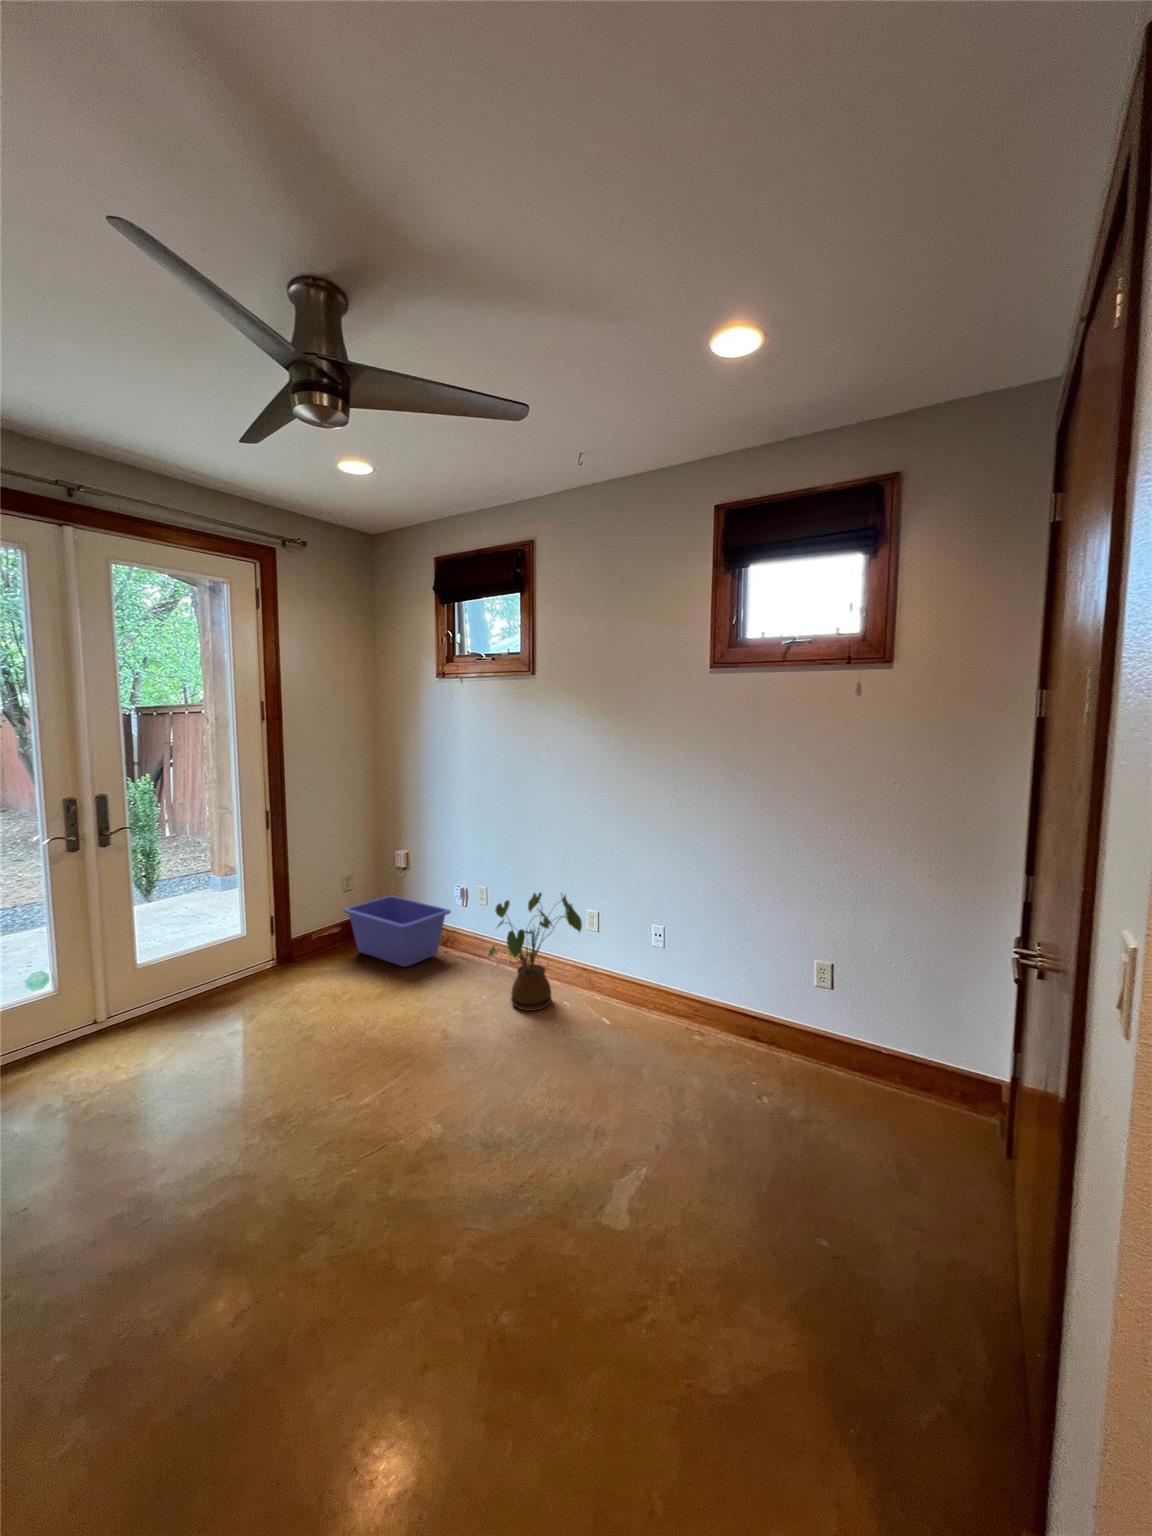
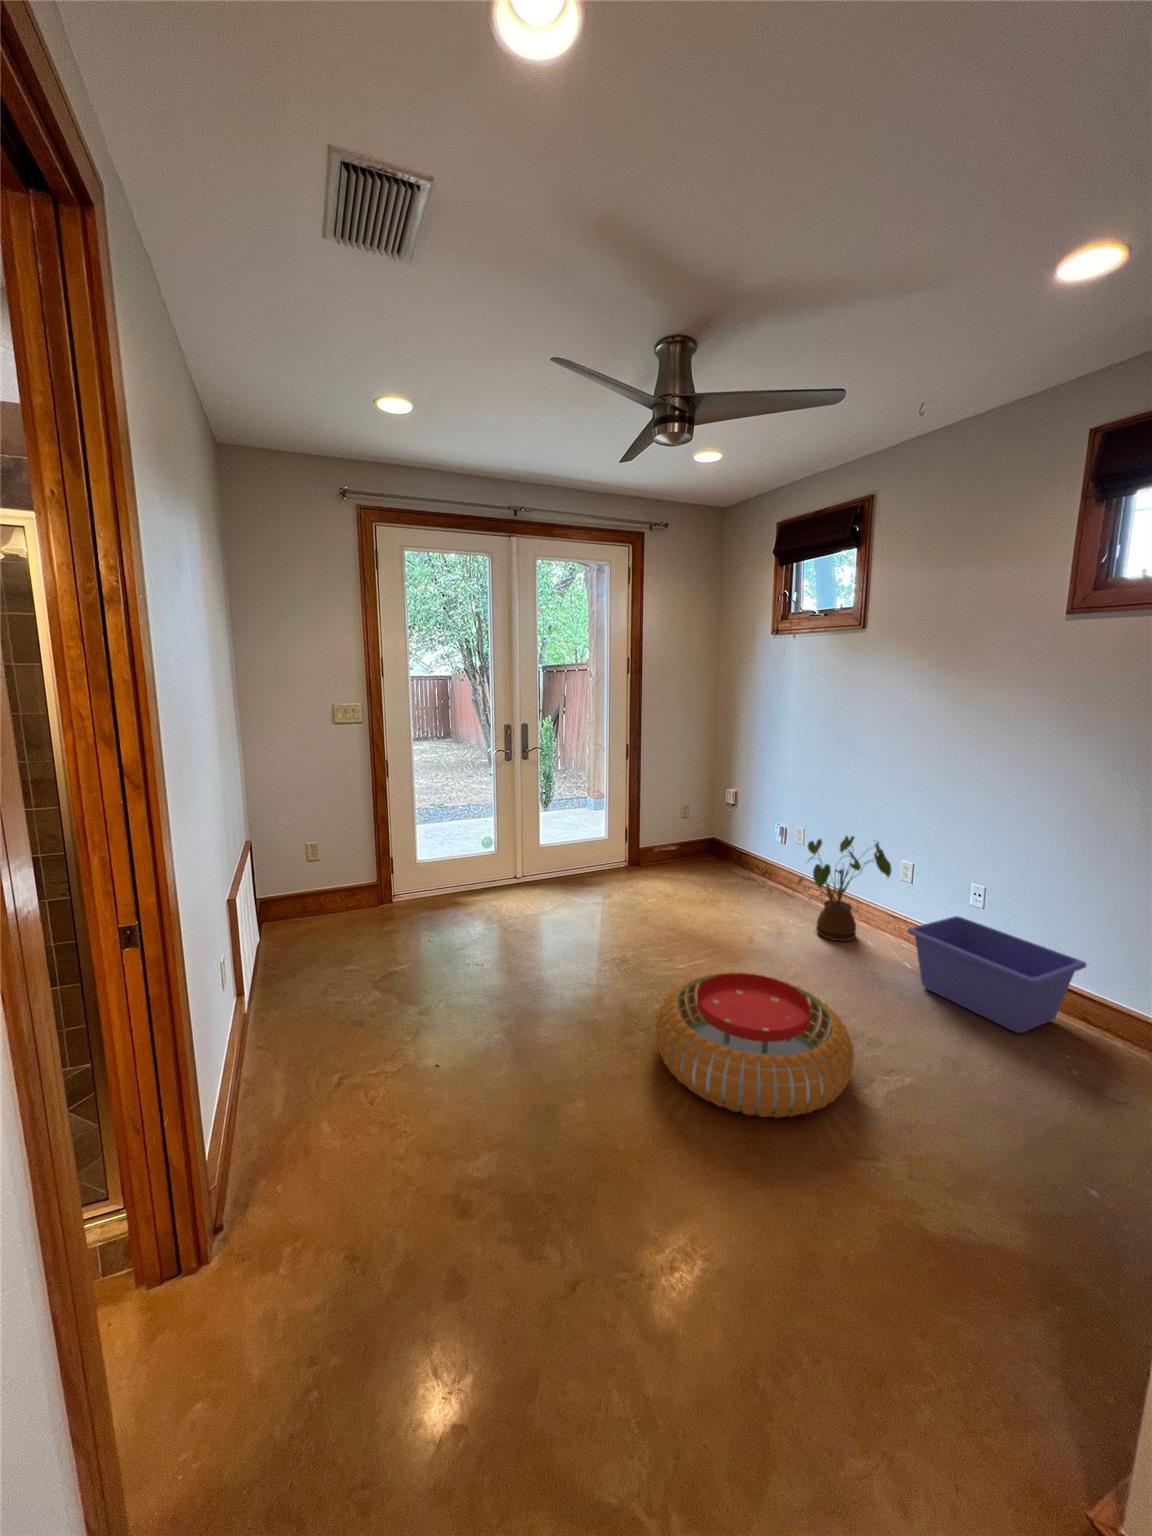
storage bin: present [344,896,450,967] -> present [907,916,1086,1033]
pouf: none [342,1089,592,1309] -> present [655,972,855,1118]

